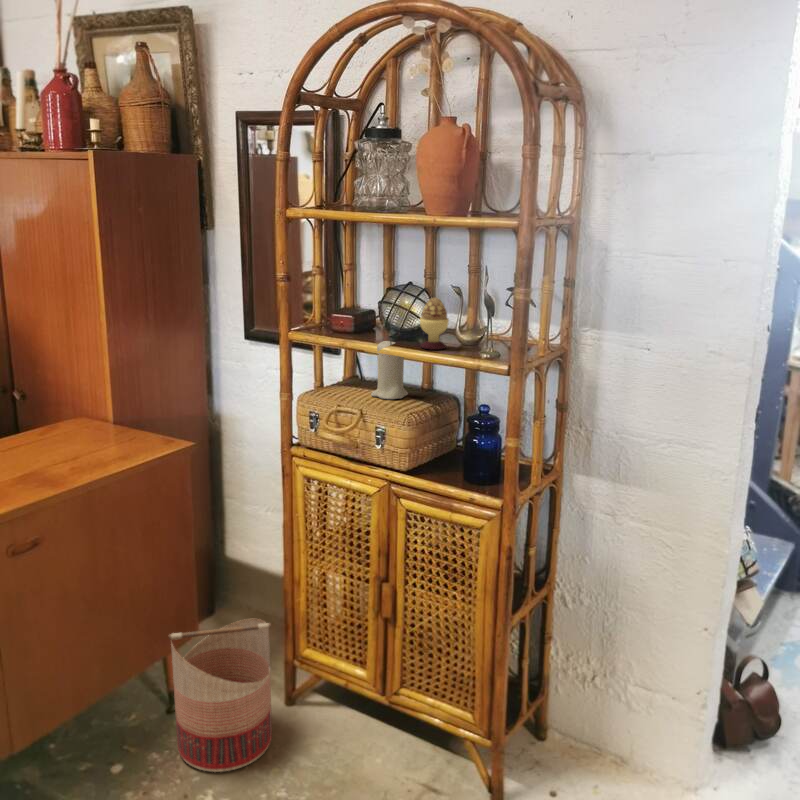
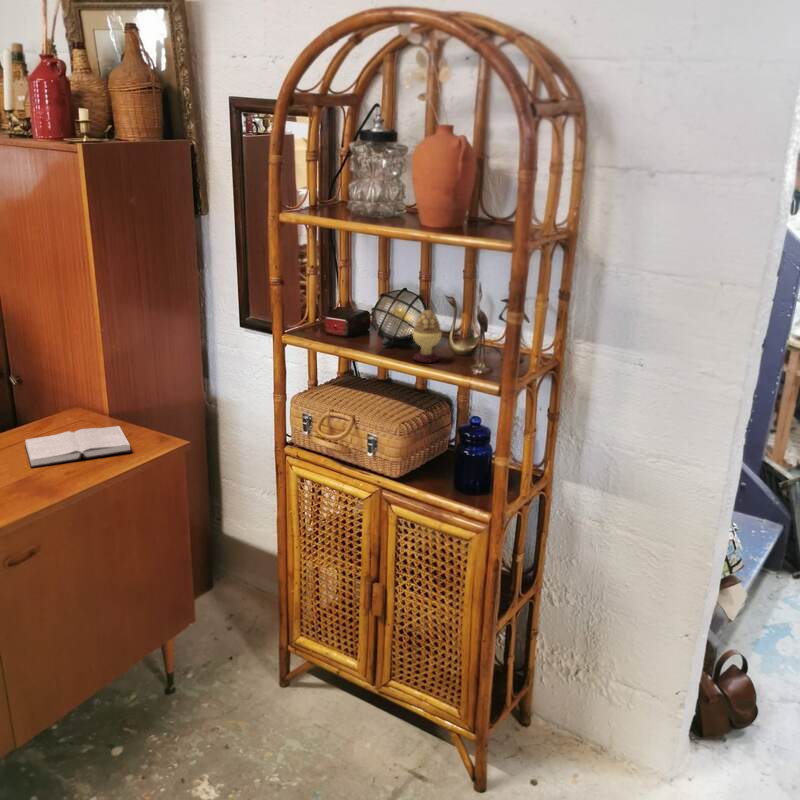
candle: present [371,340,408,399] -> none [364,345,401,405]
hardback book: none [28,431,137,466] -> present [25,426,132,468]
basket: present [169,619,272,772] -> none [165,609,266,756]

